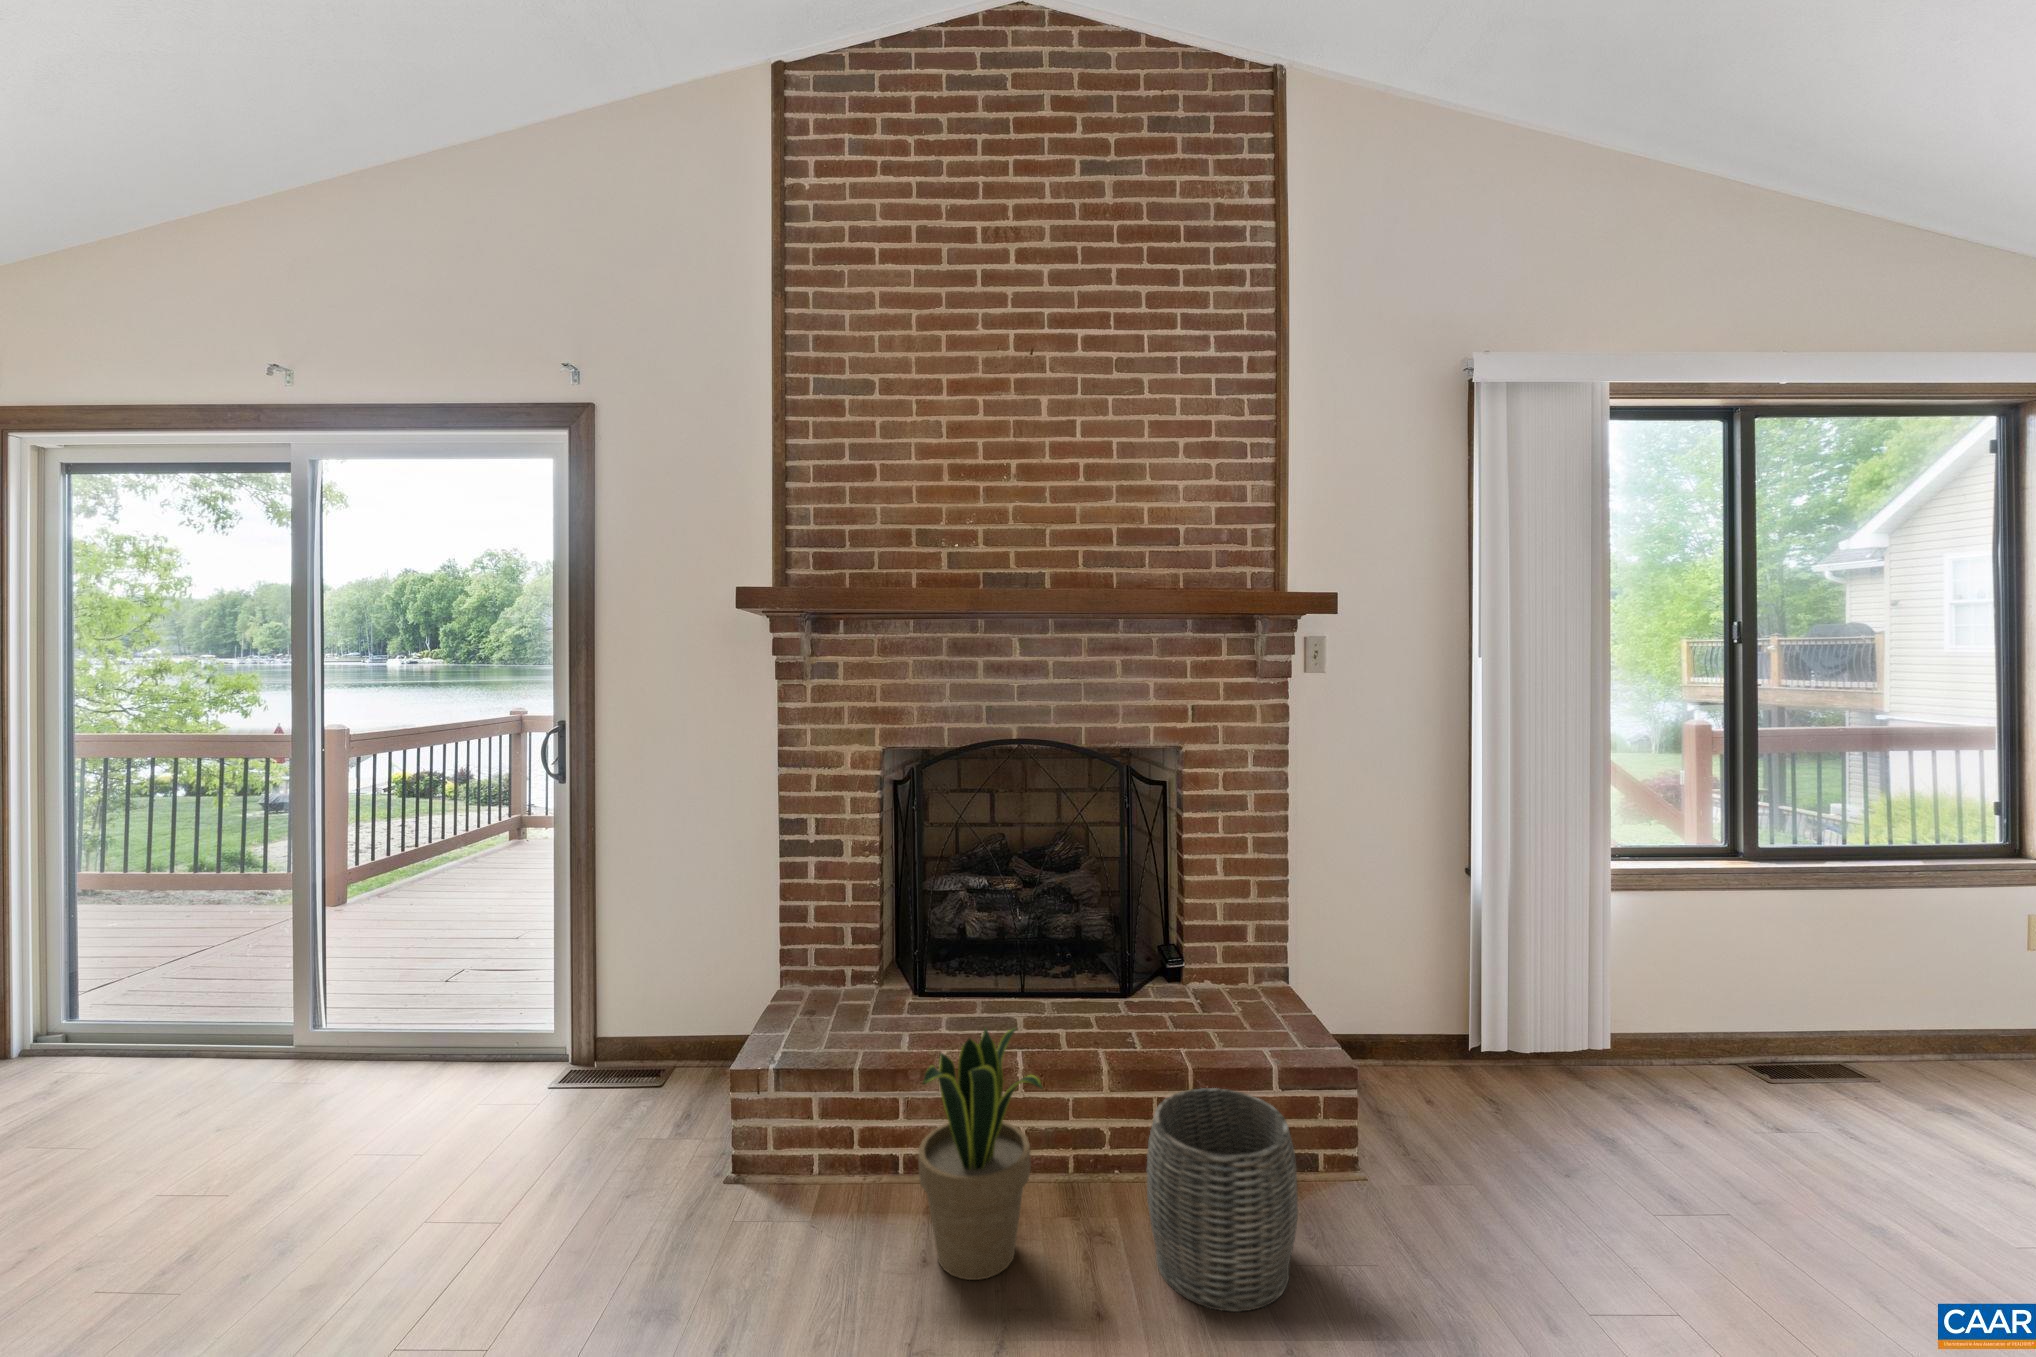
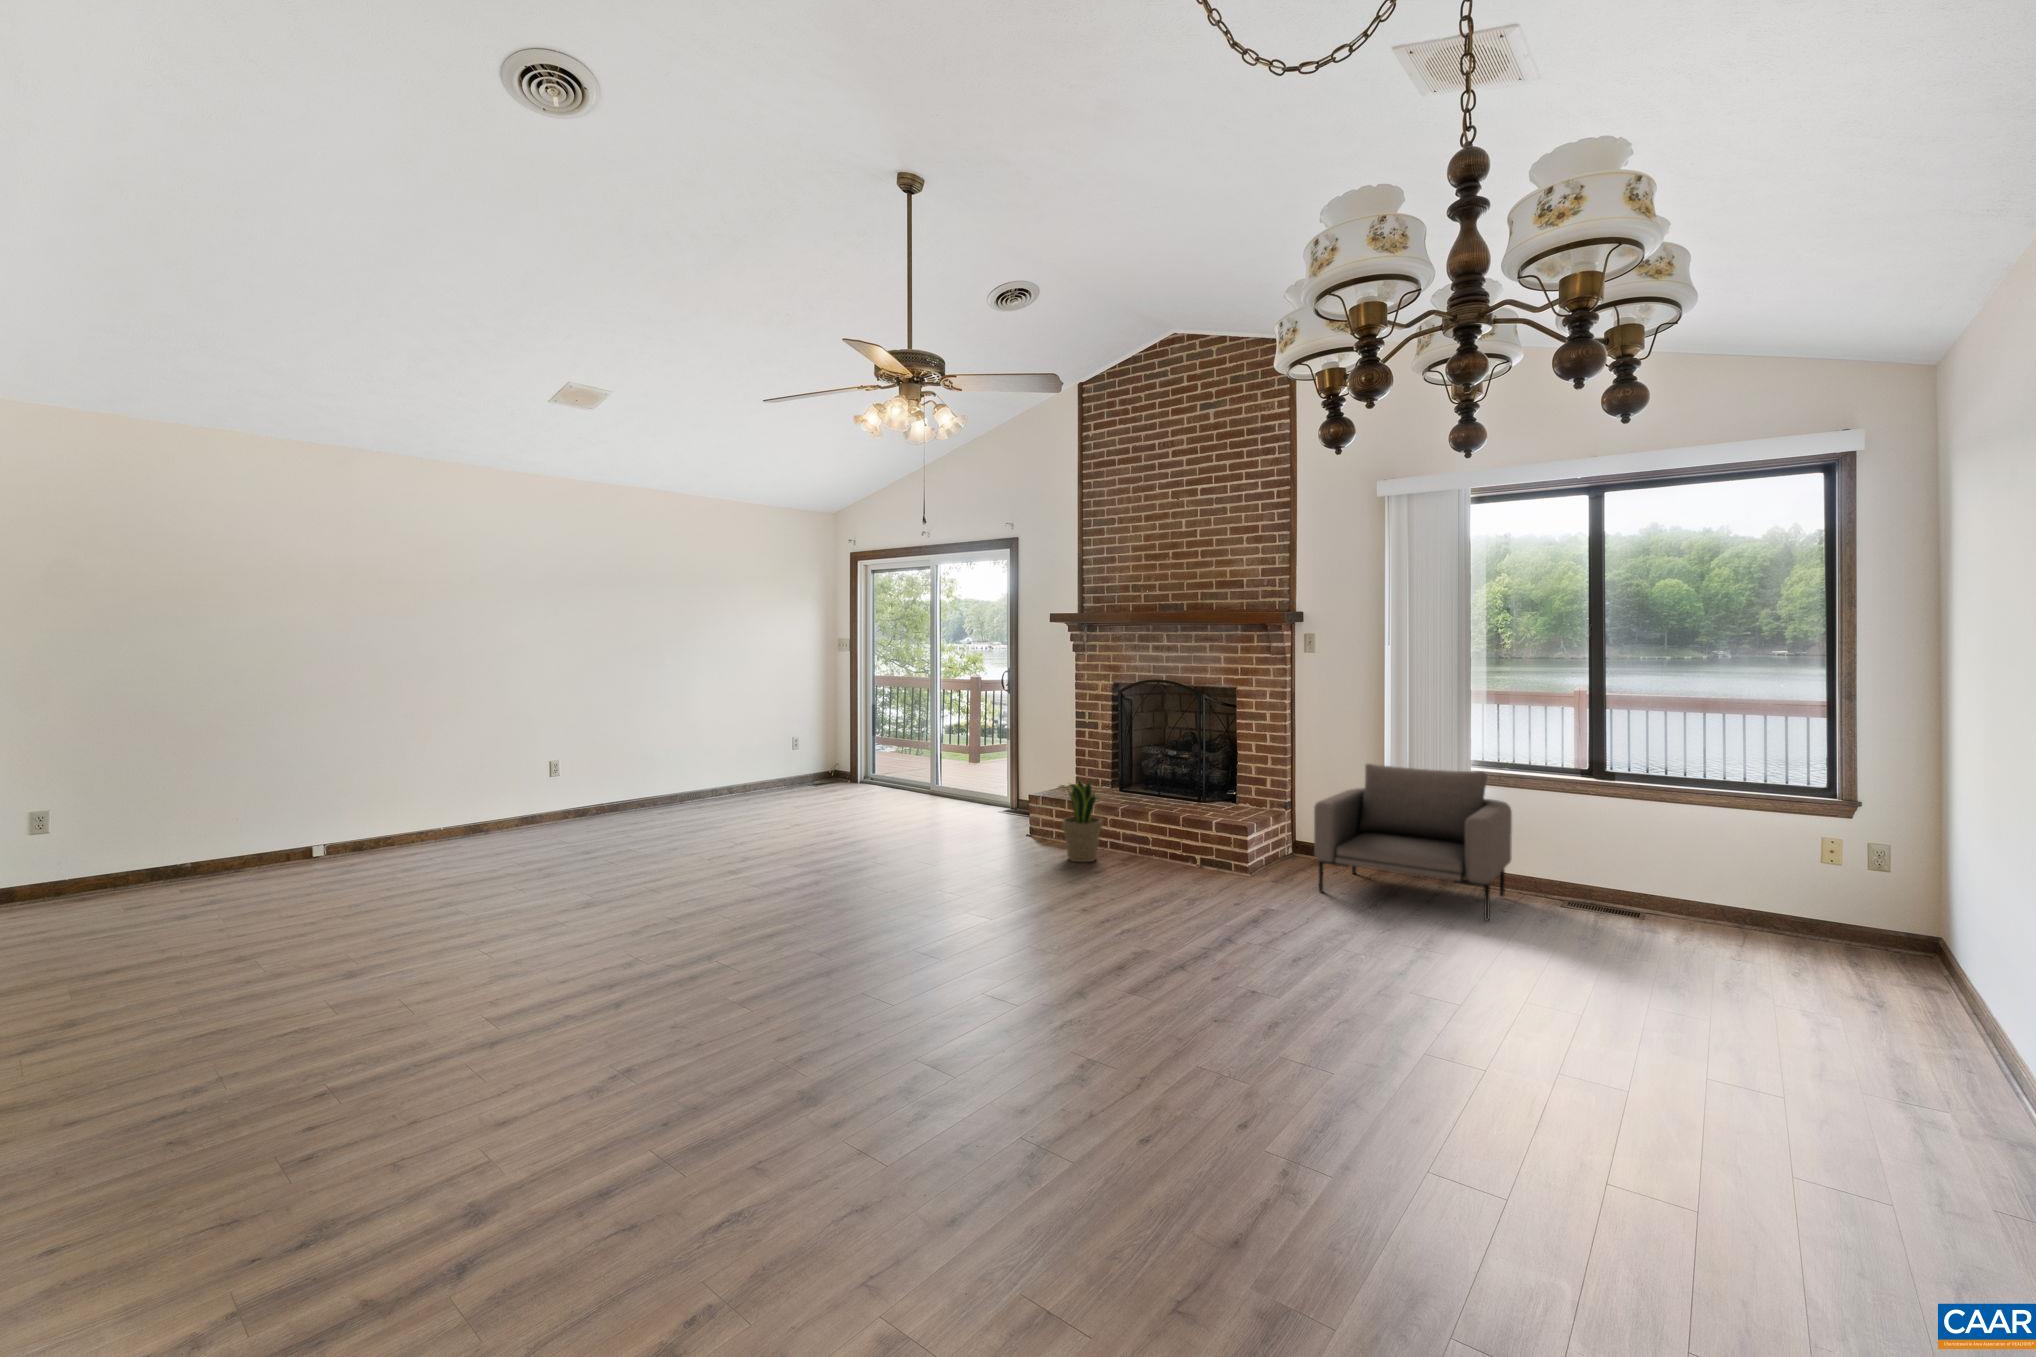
armchair: none [1452,885,1906,1198] -> present [1314,763,1512,921]
woven basket: present [1147,1088,1298,1312] -> none [1129,815,1185,881]

